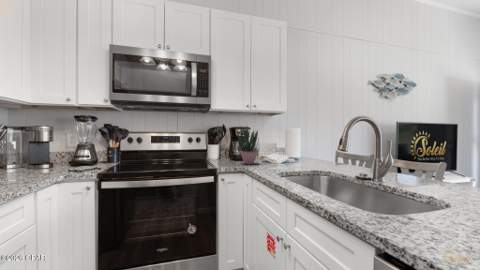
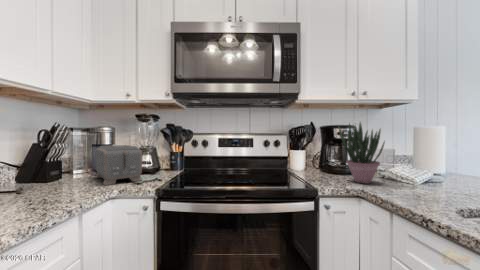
toaster: none [34,142,82,174] -> present [96,145,142,185]

